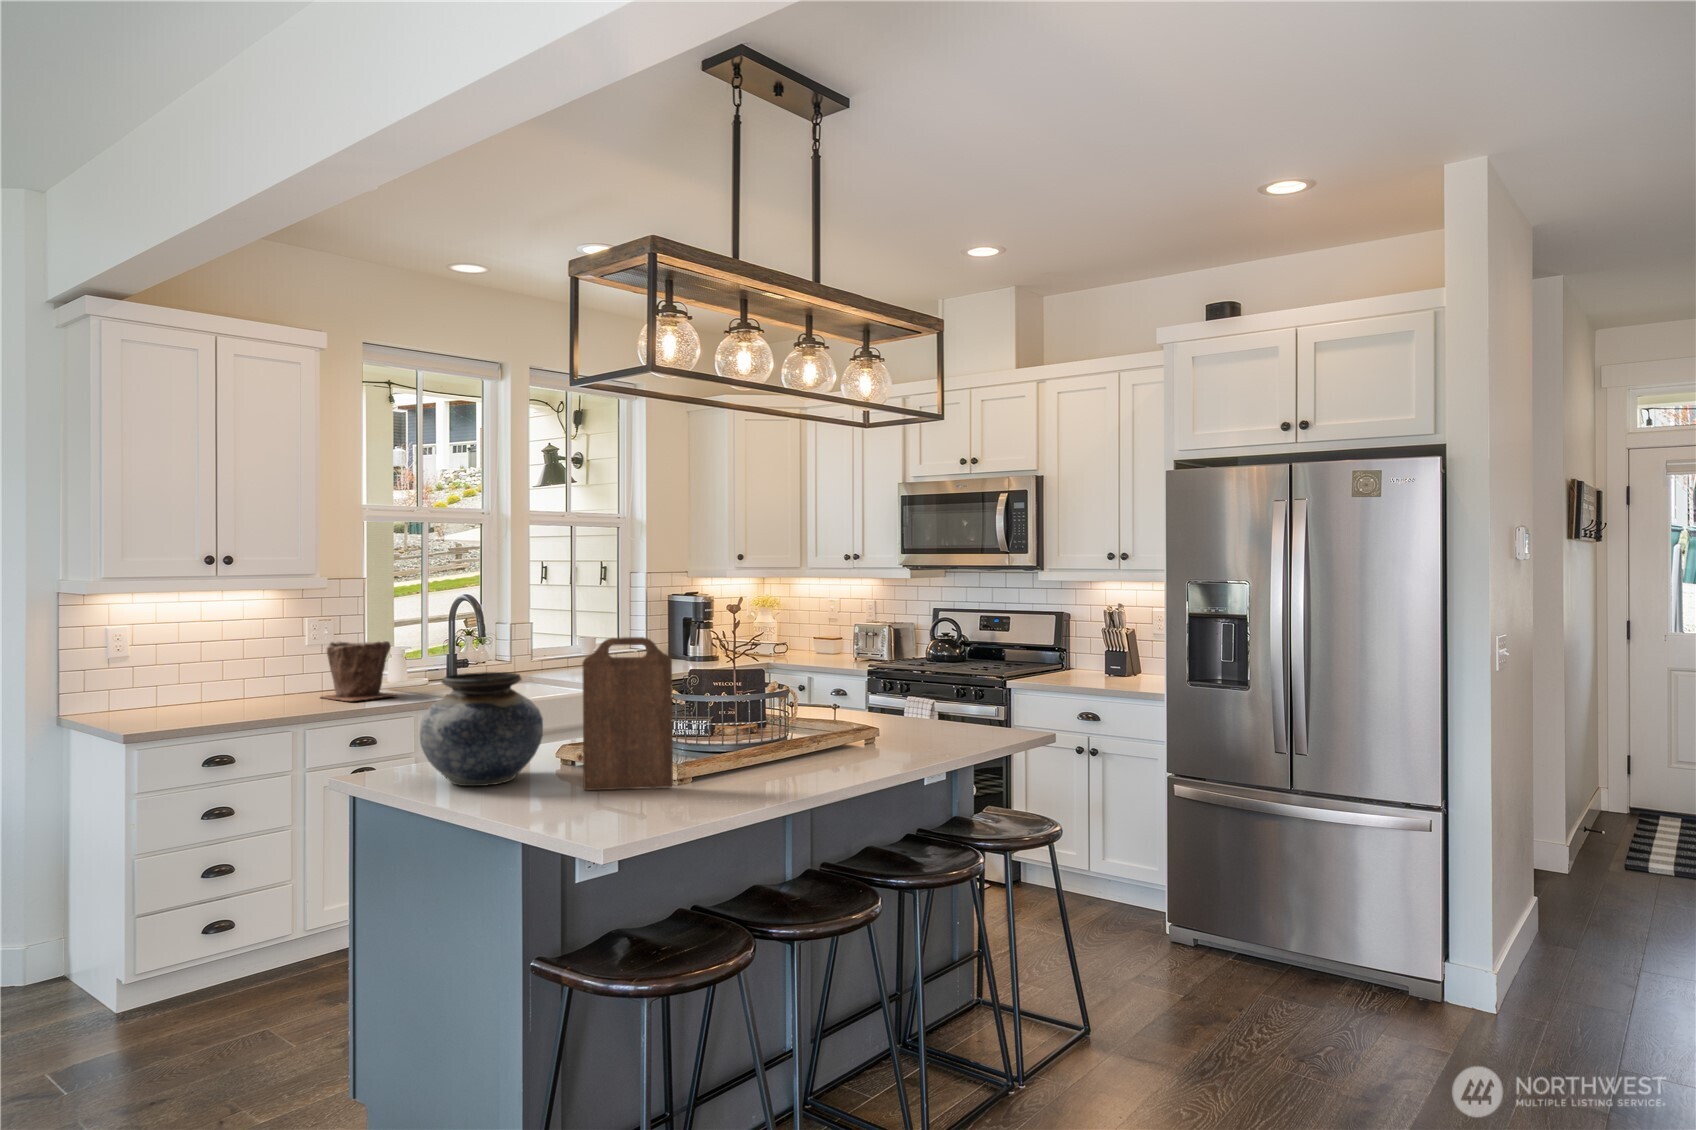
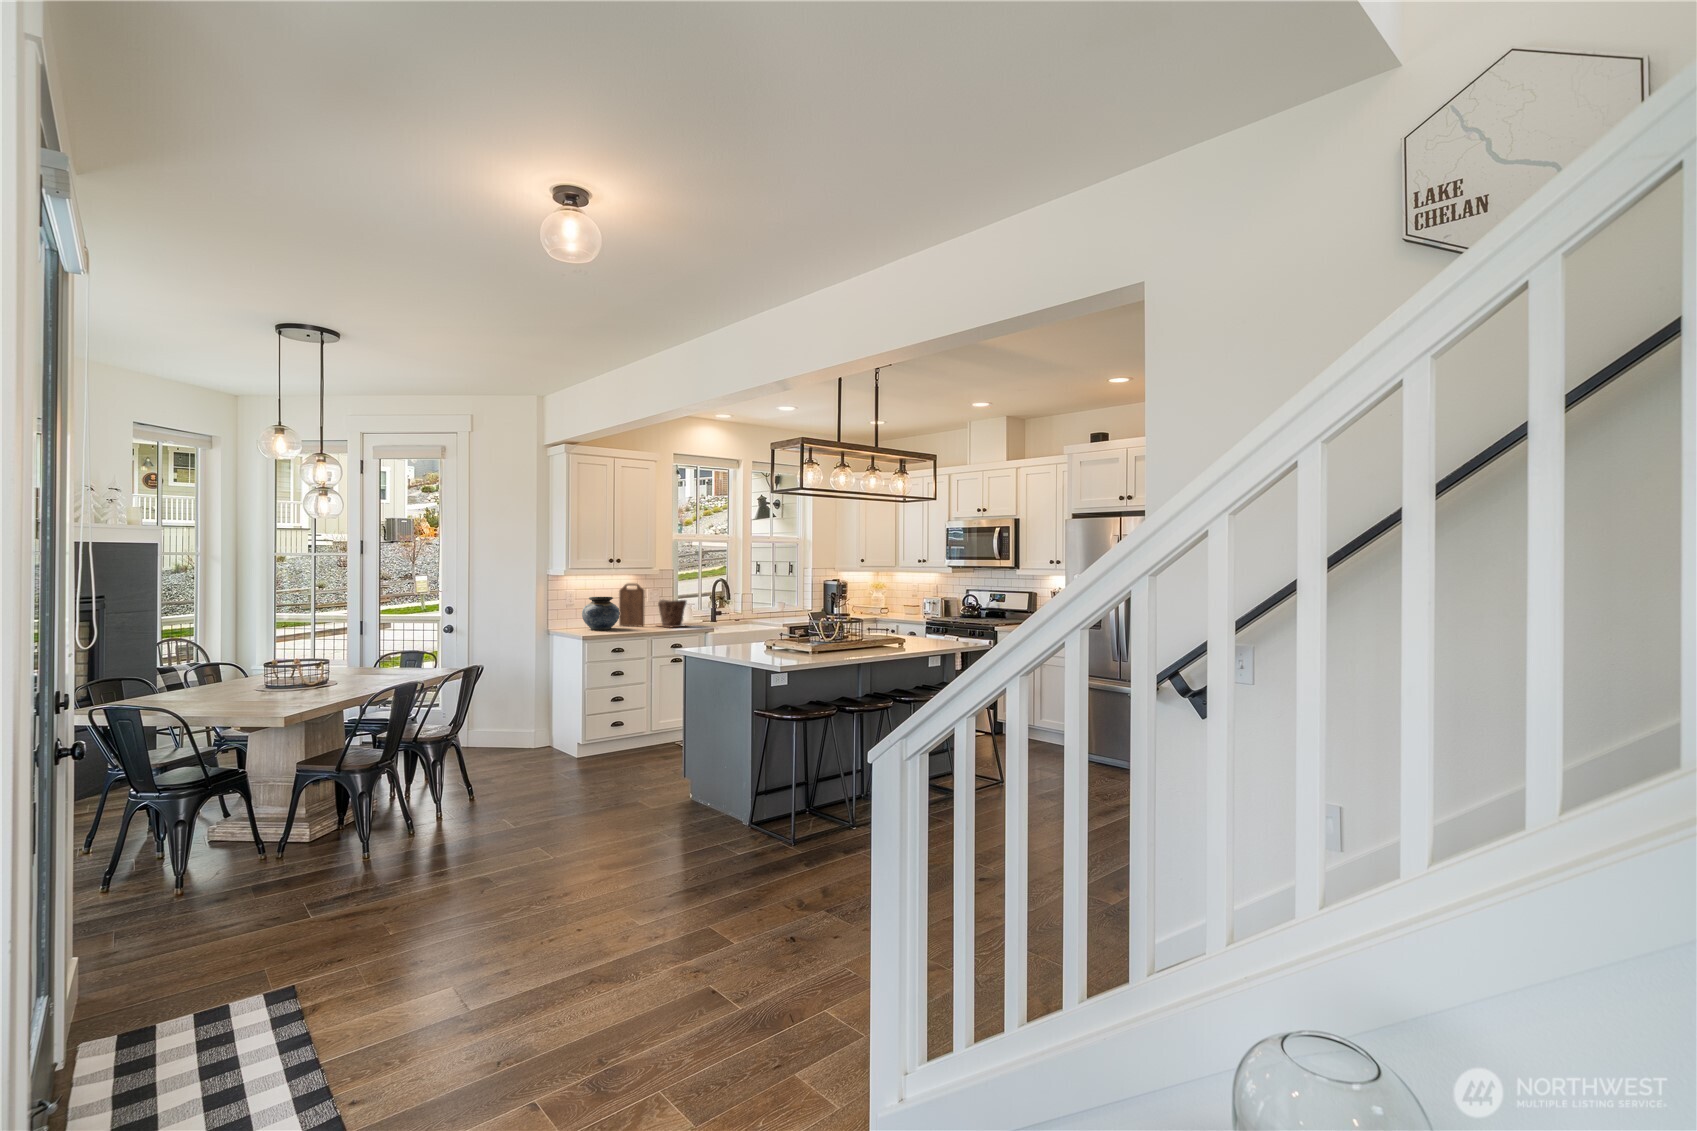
cutting board: present [582,637,673,790] -> present [619,583,645,626]
vase: present [420,672,543,786] -> present [582,597,620,630]

